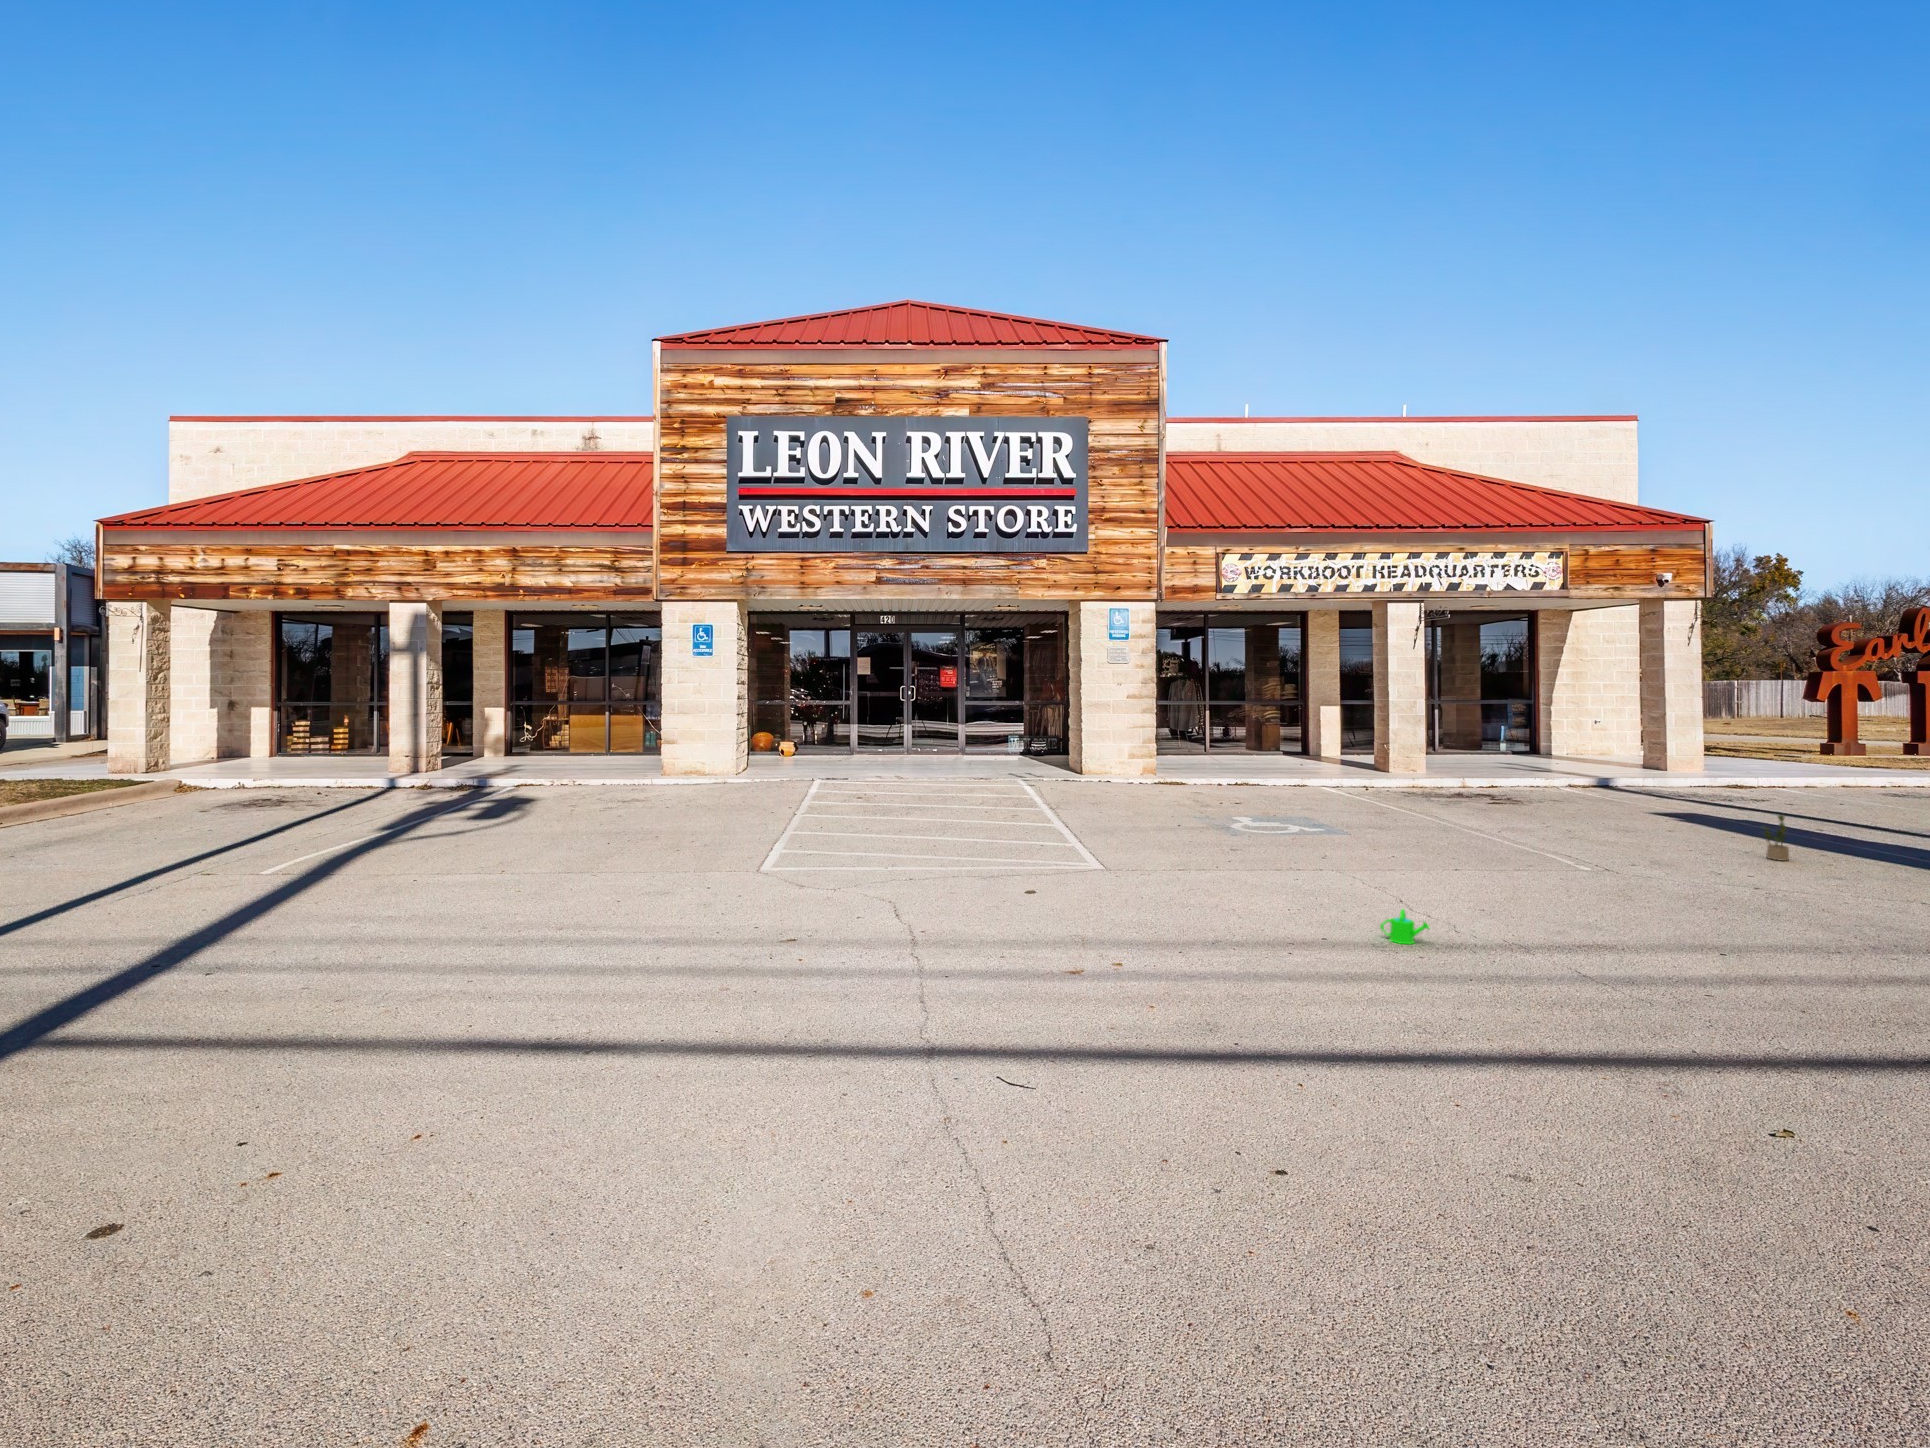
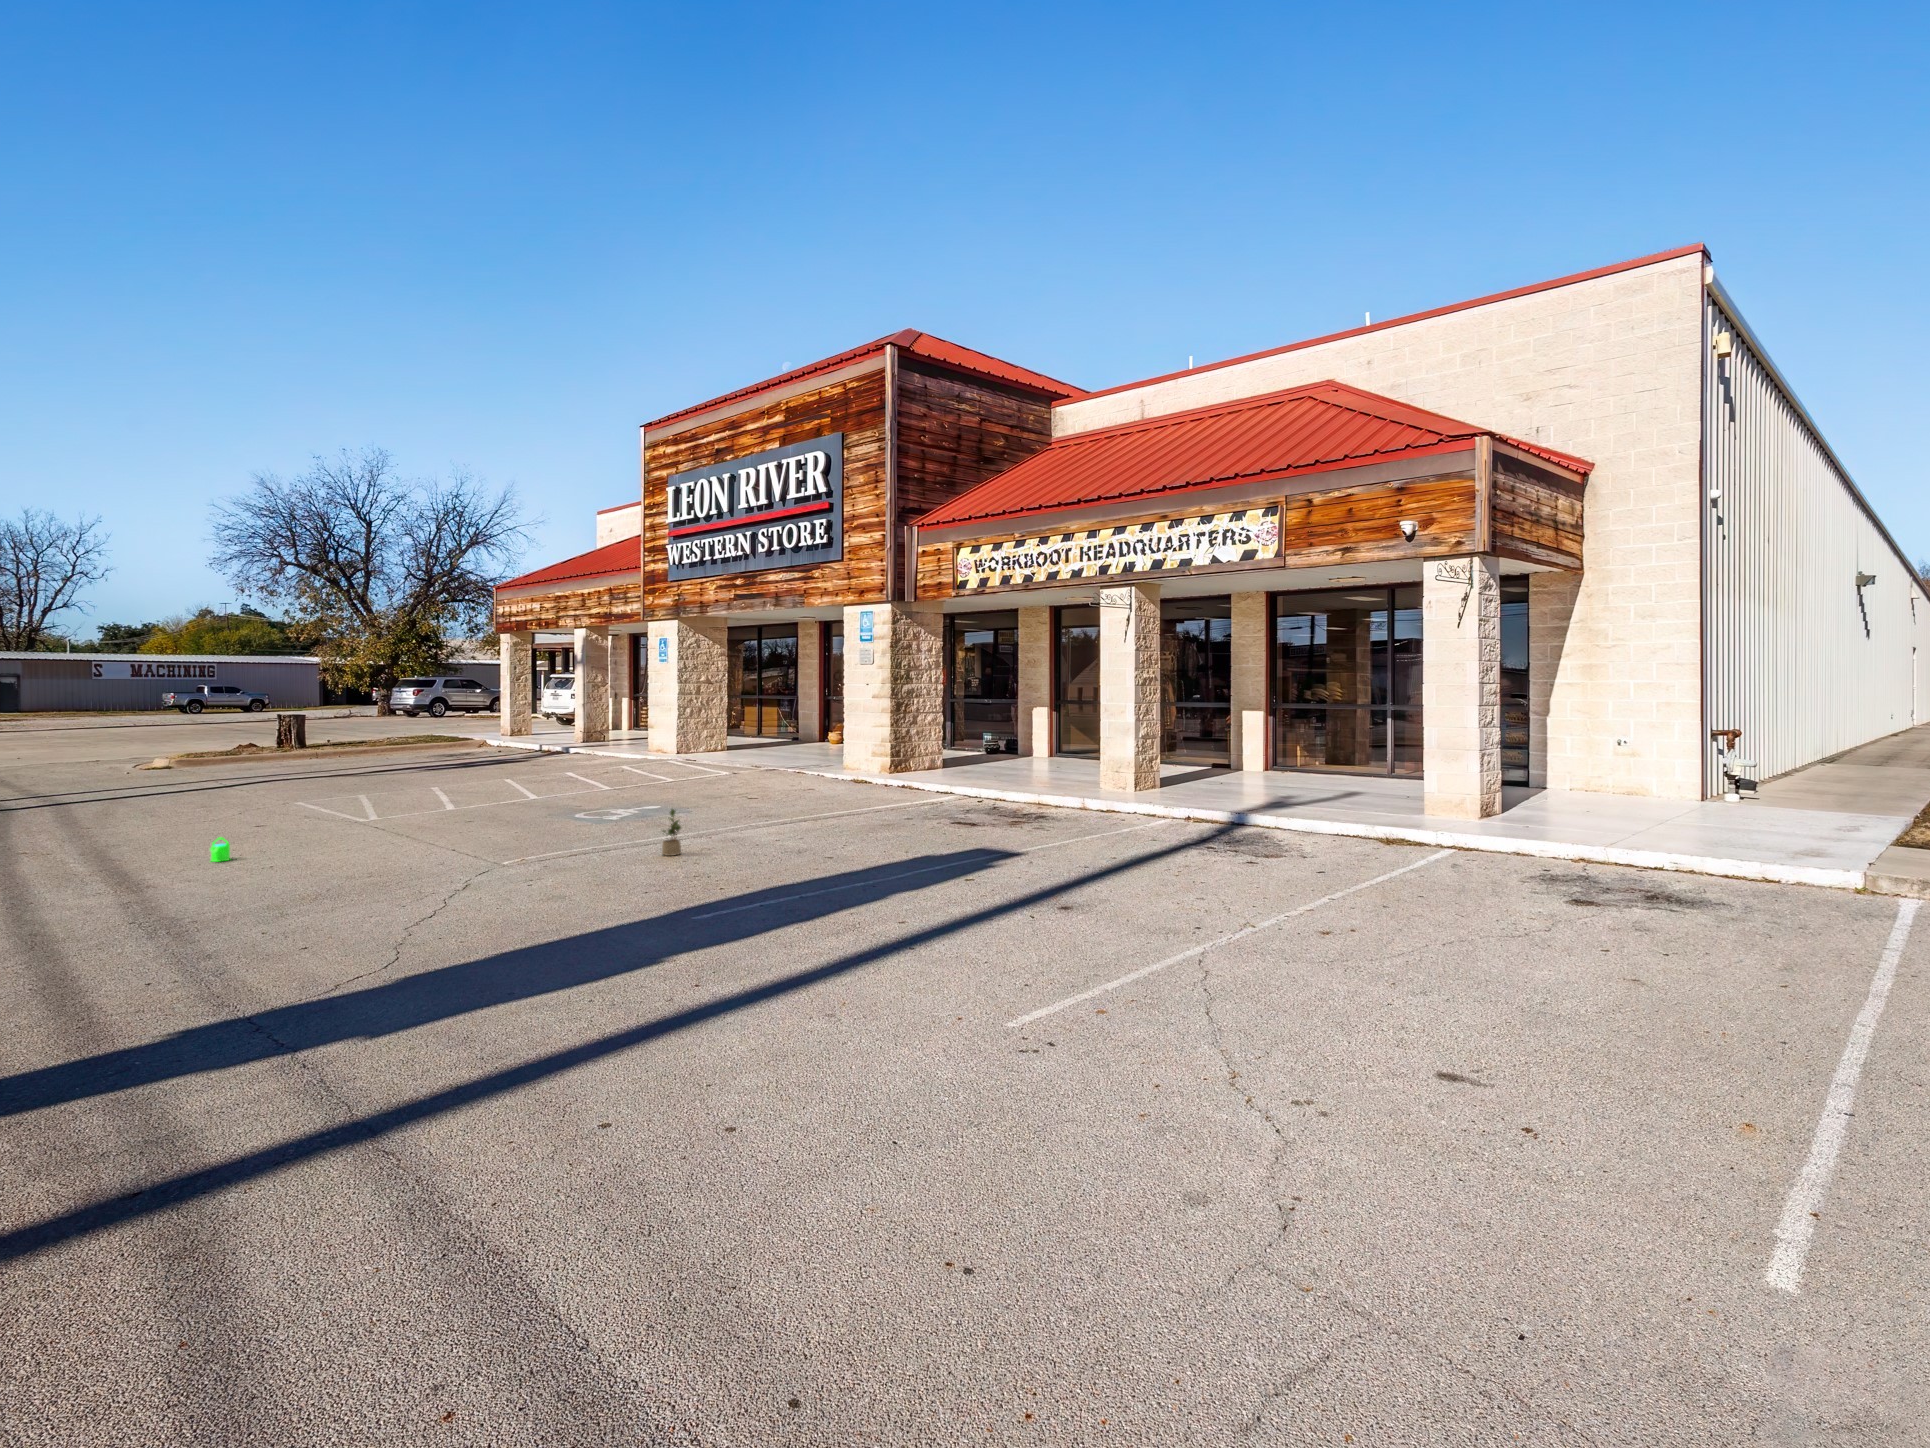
potted plant: present [1764,815,1789,861] -> present [662,809,681,856]

